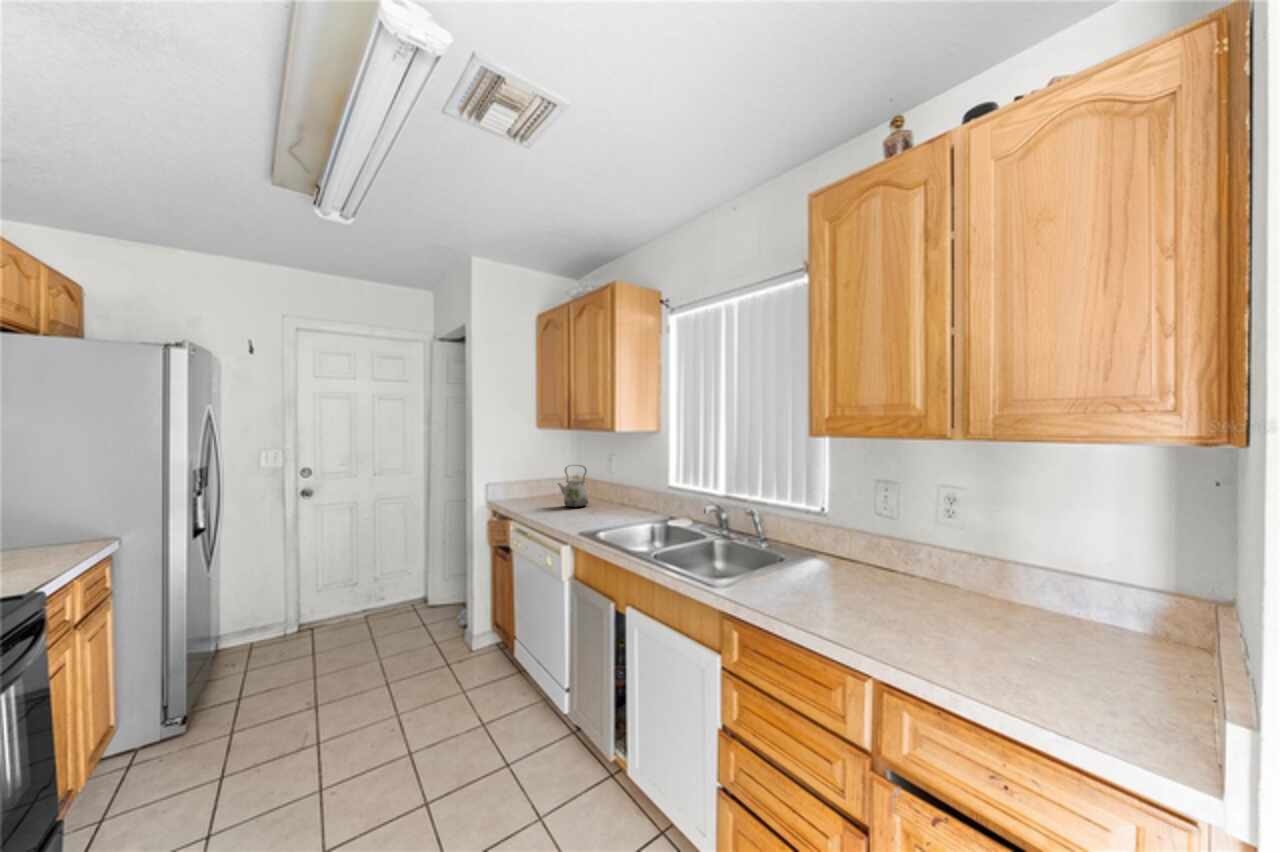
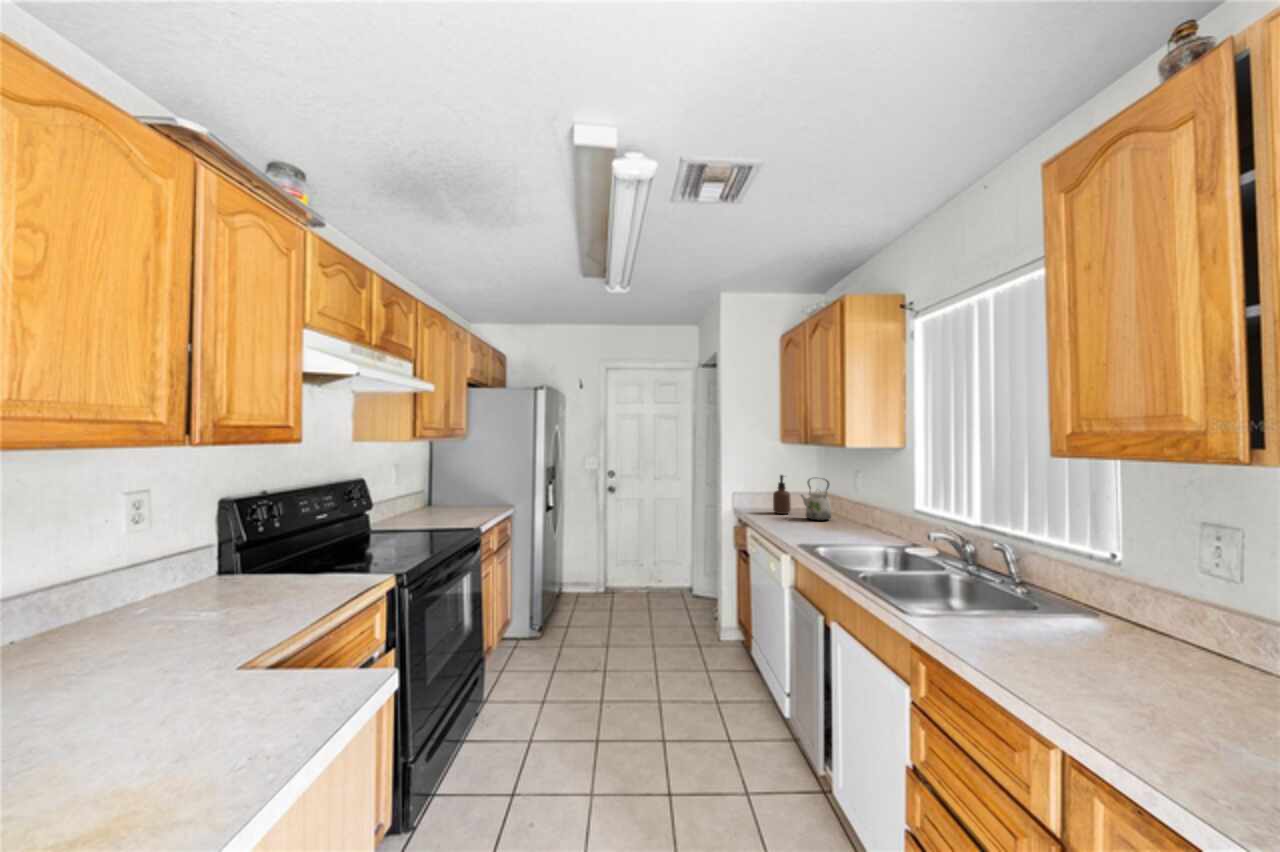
soap dispenser: none [528,464,546,505] -> present [773,475,791,514]

